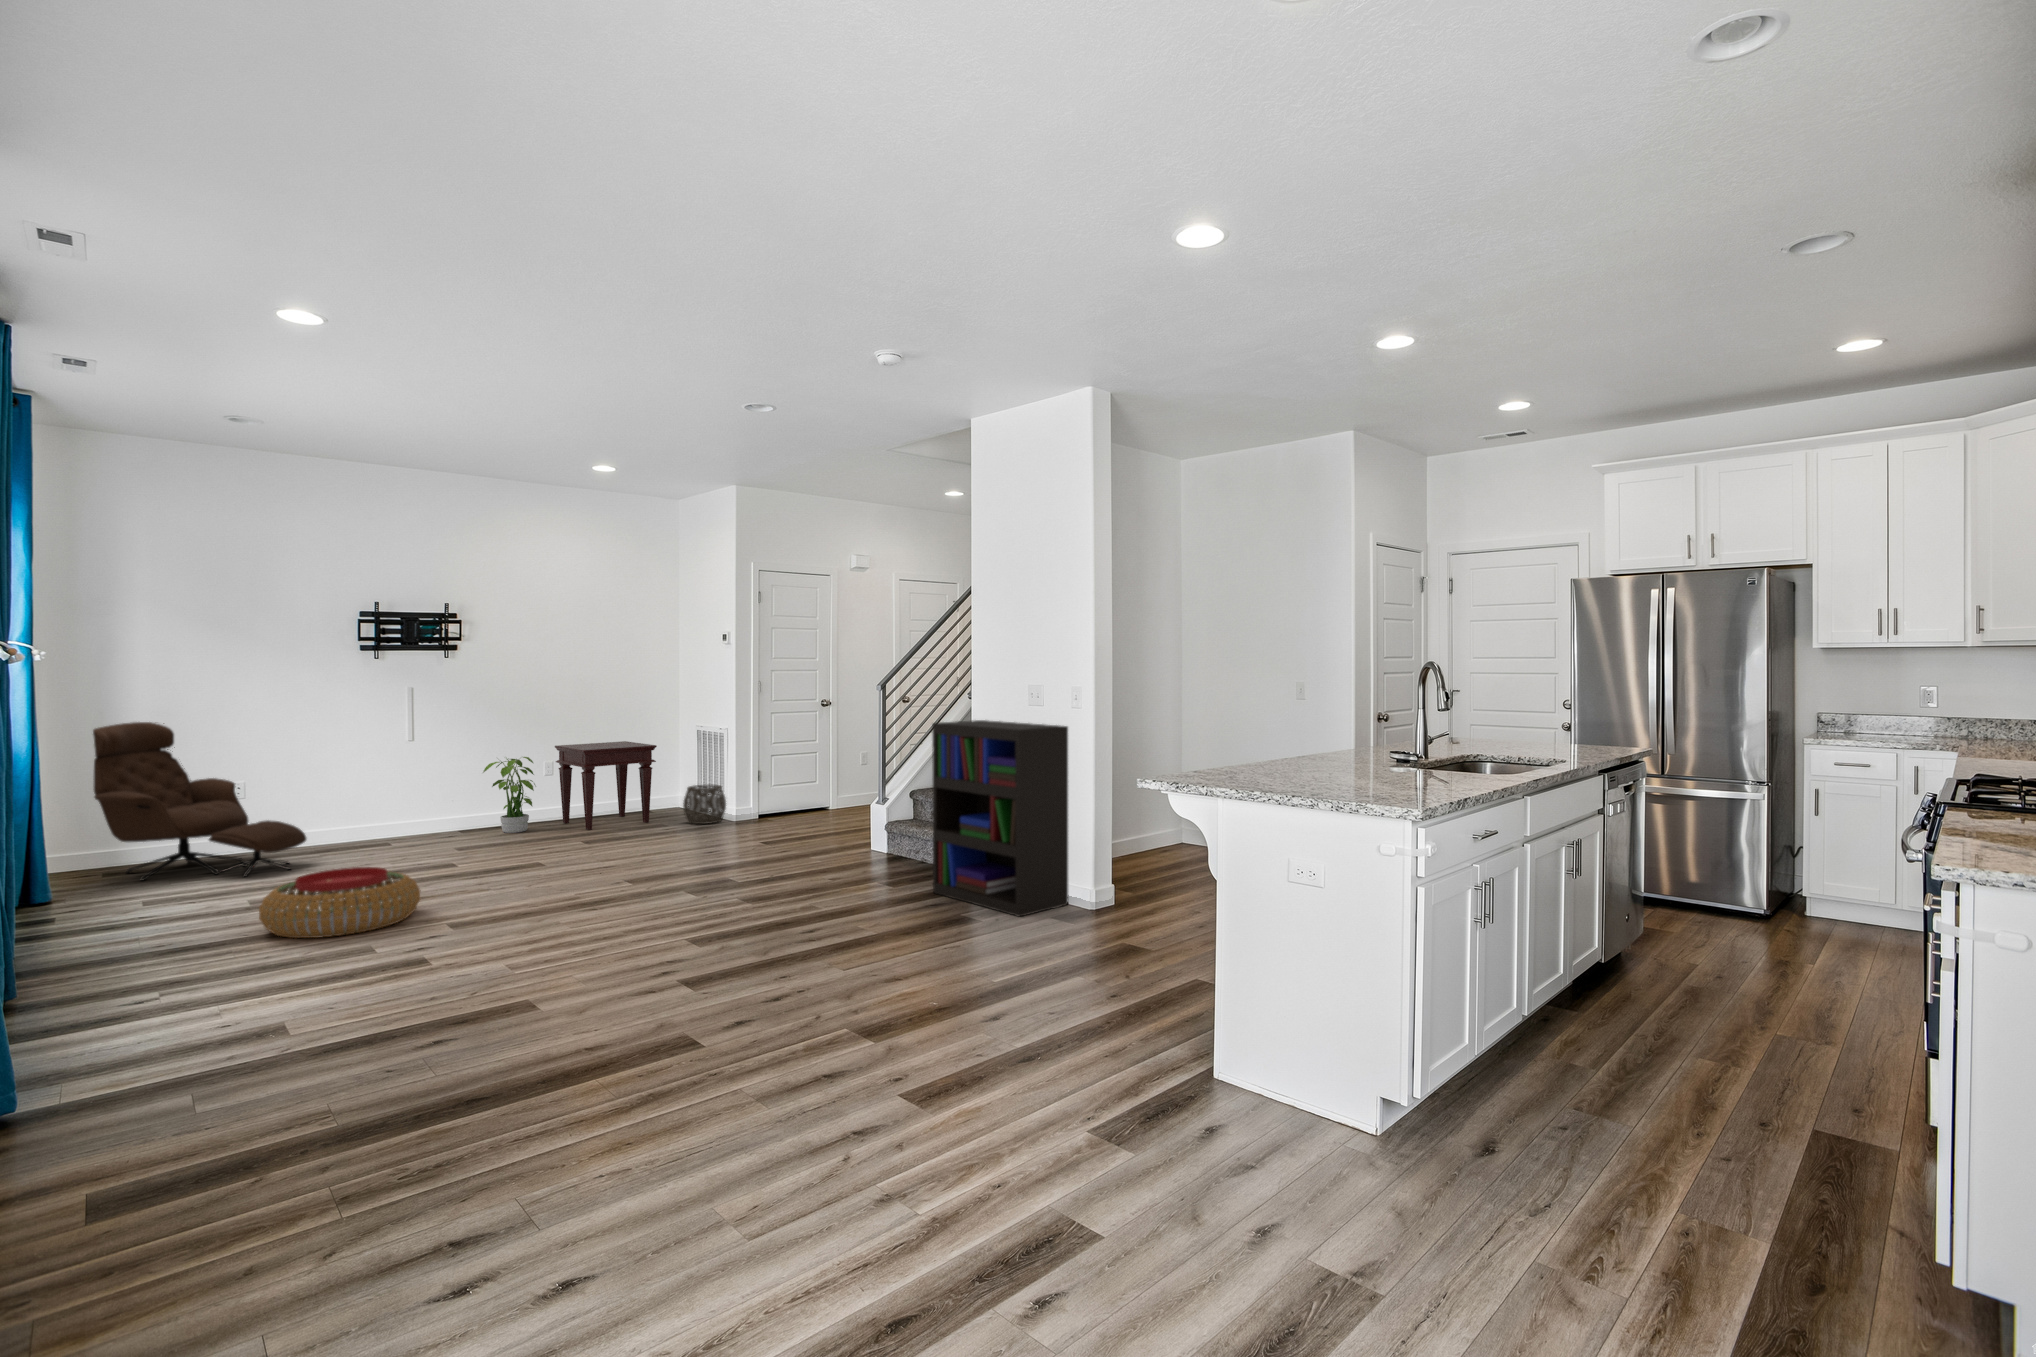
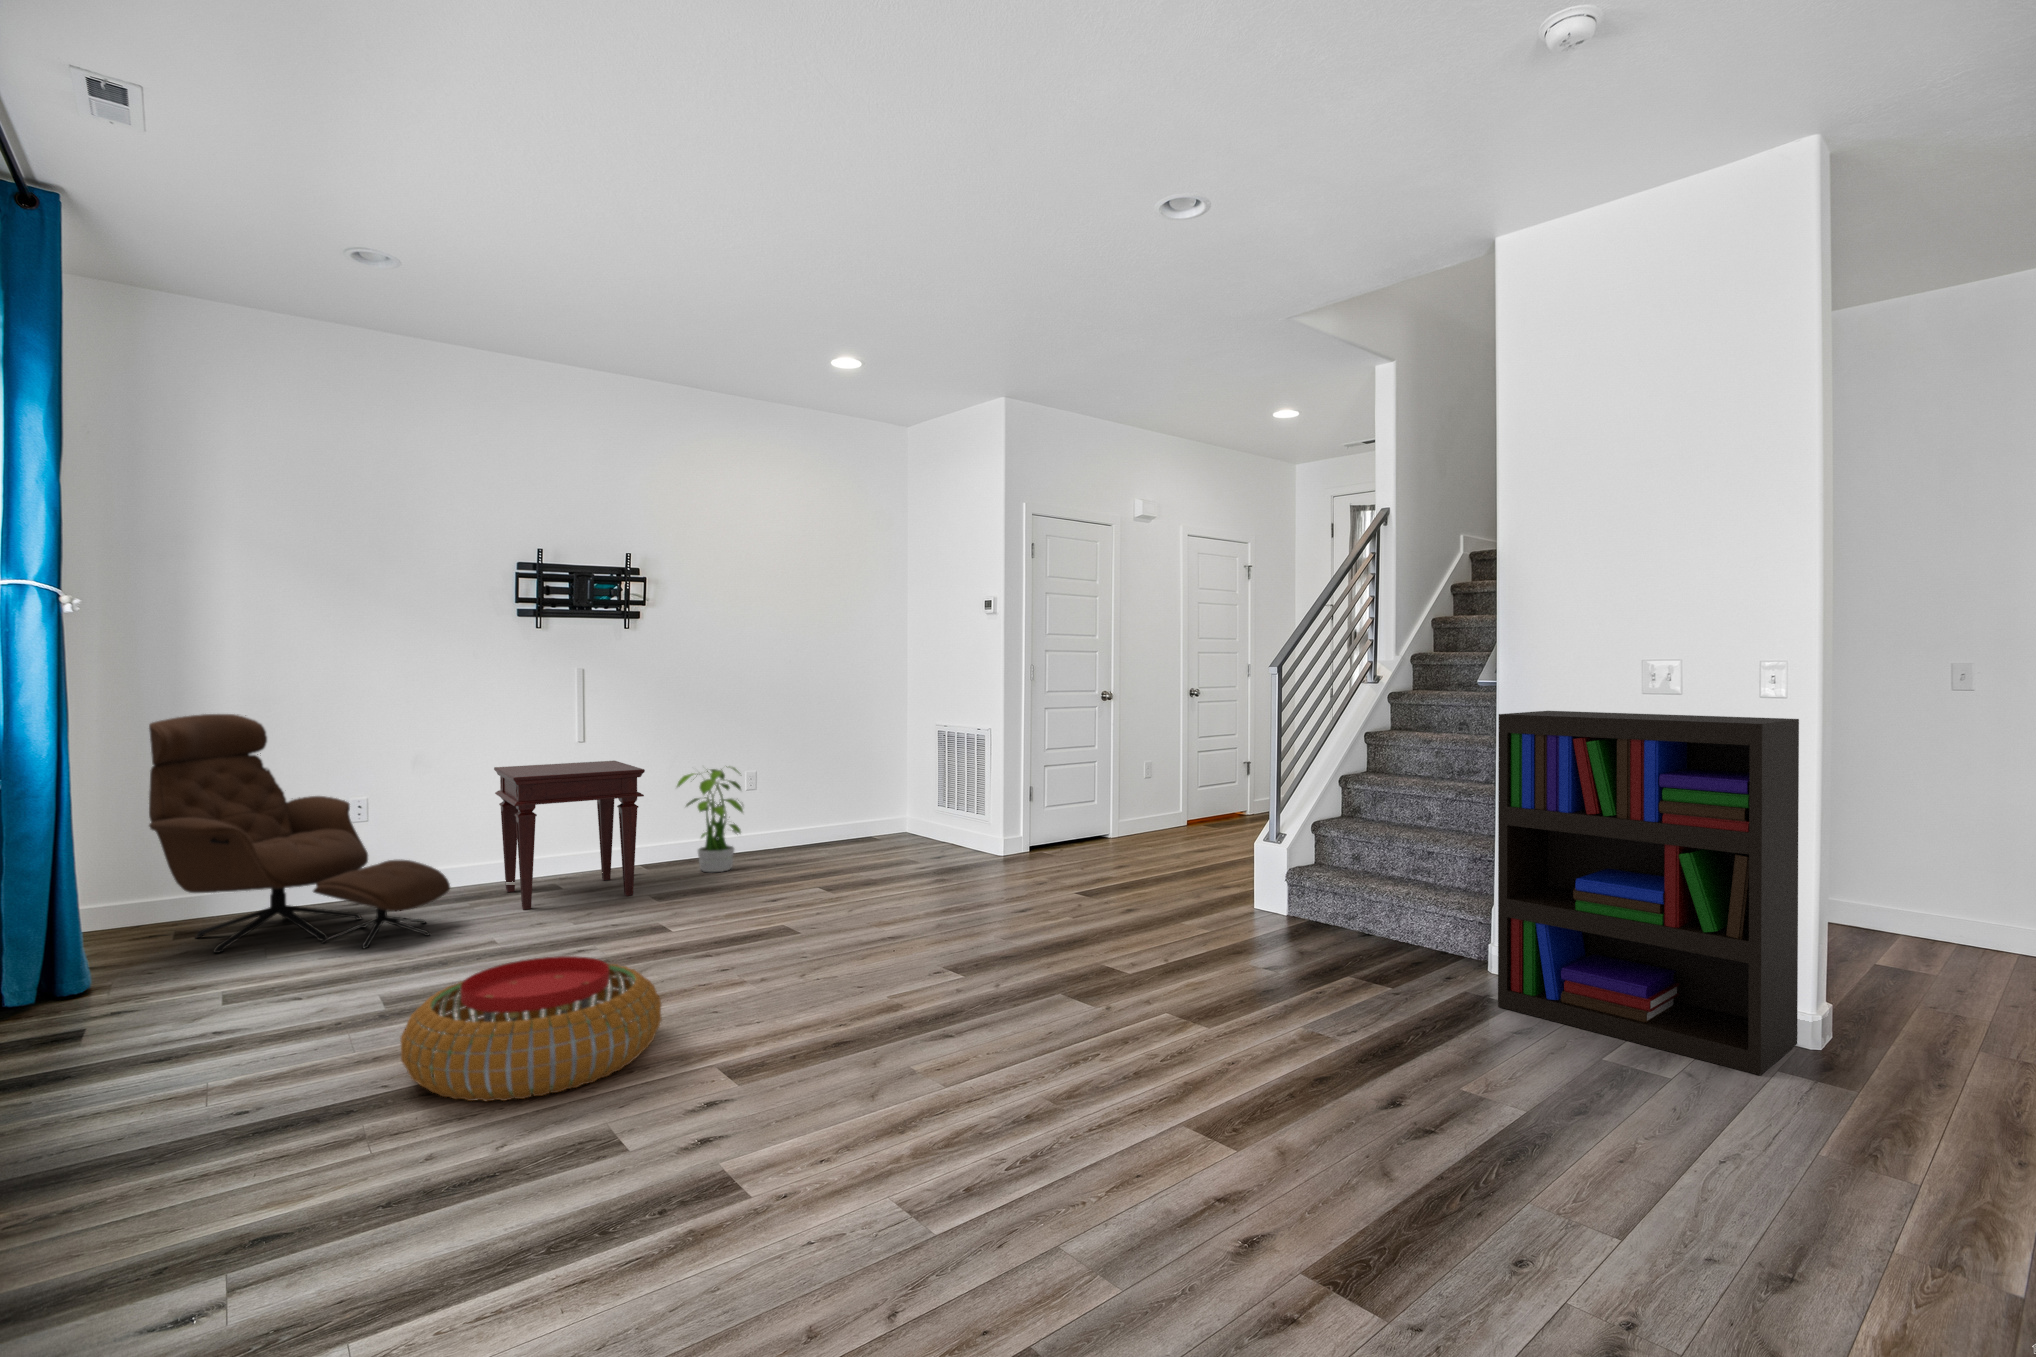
side table: present [555,741,657,830] -> present [494,761,645,910]
woven basket: present [683,784,726,824] -> none [935,805,994,861]

